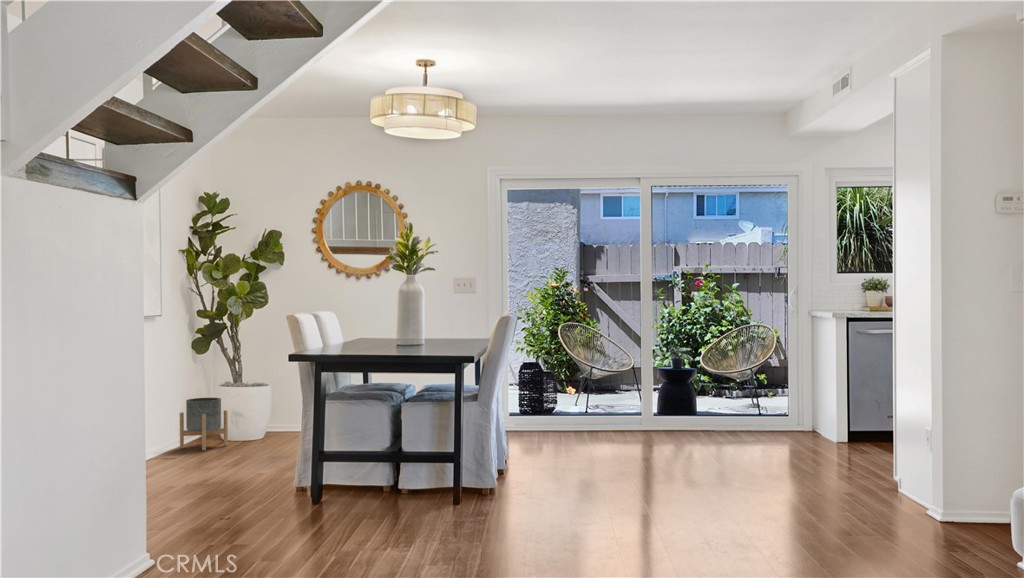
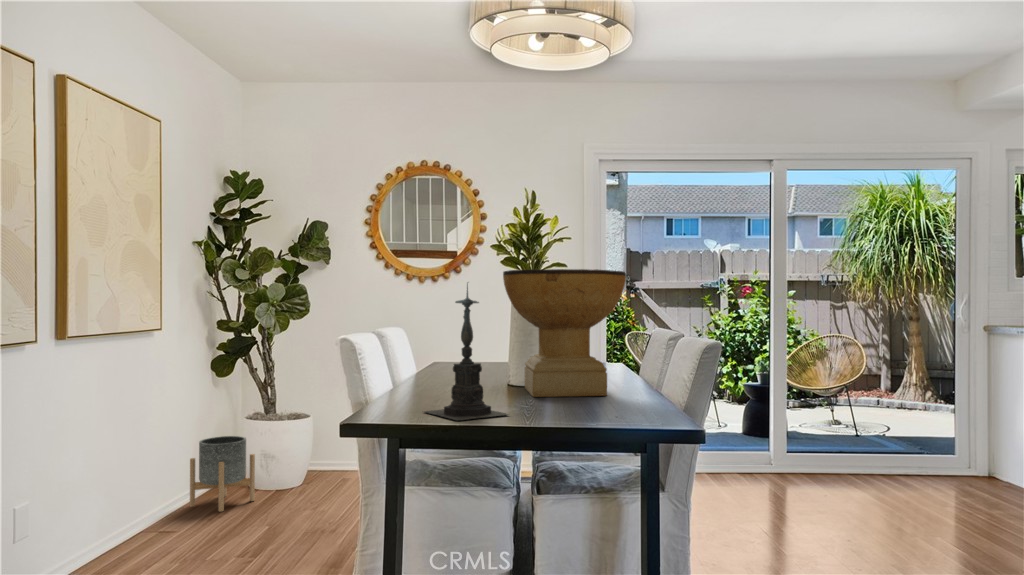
decorative bowl: none [388,273,465,350] -> present [503,269,626,397]
candle holder: none [332,282,379,356] -> present [424,283,508,421]

